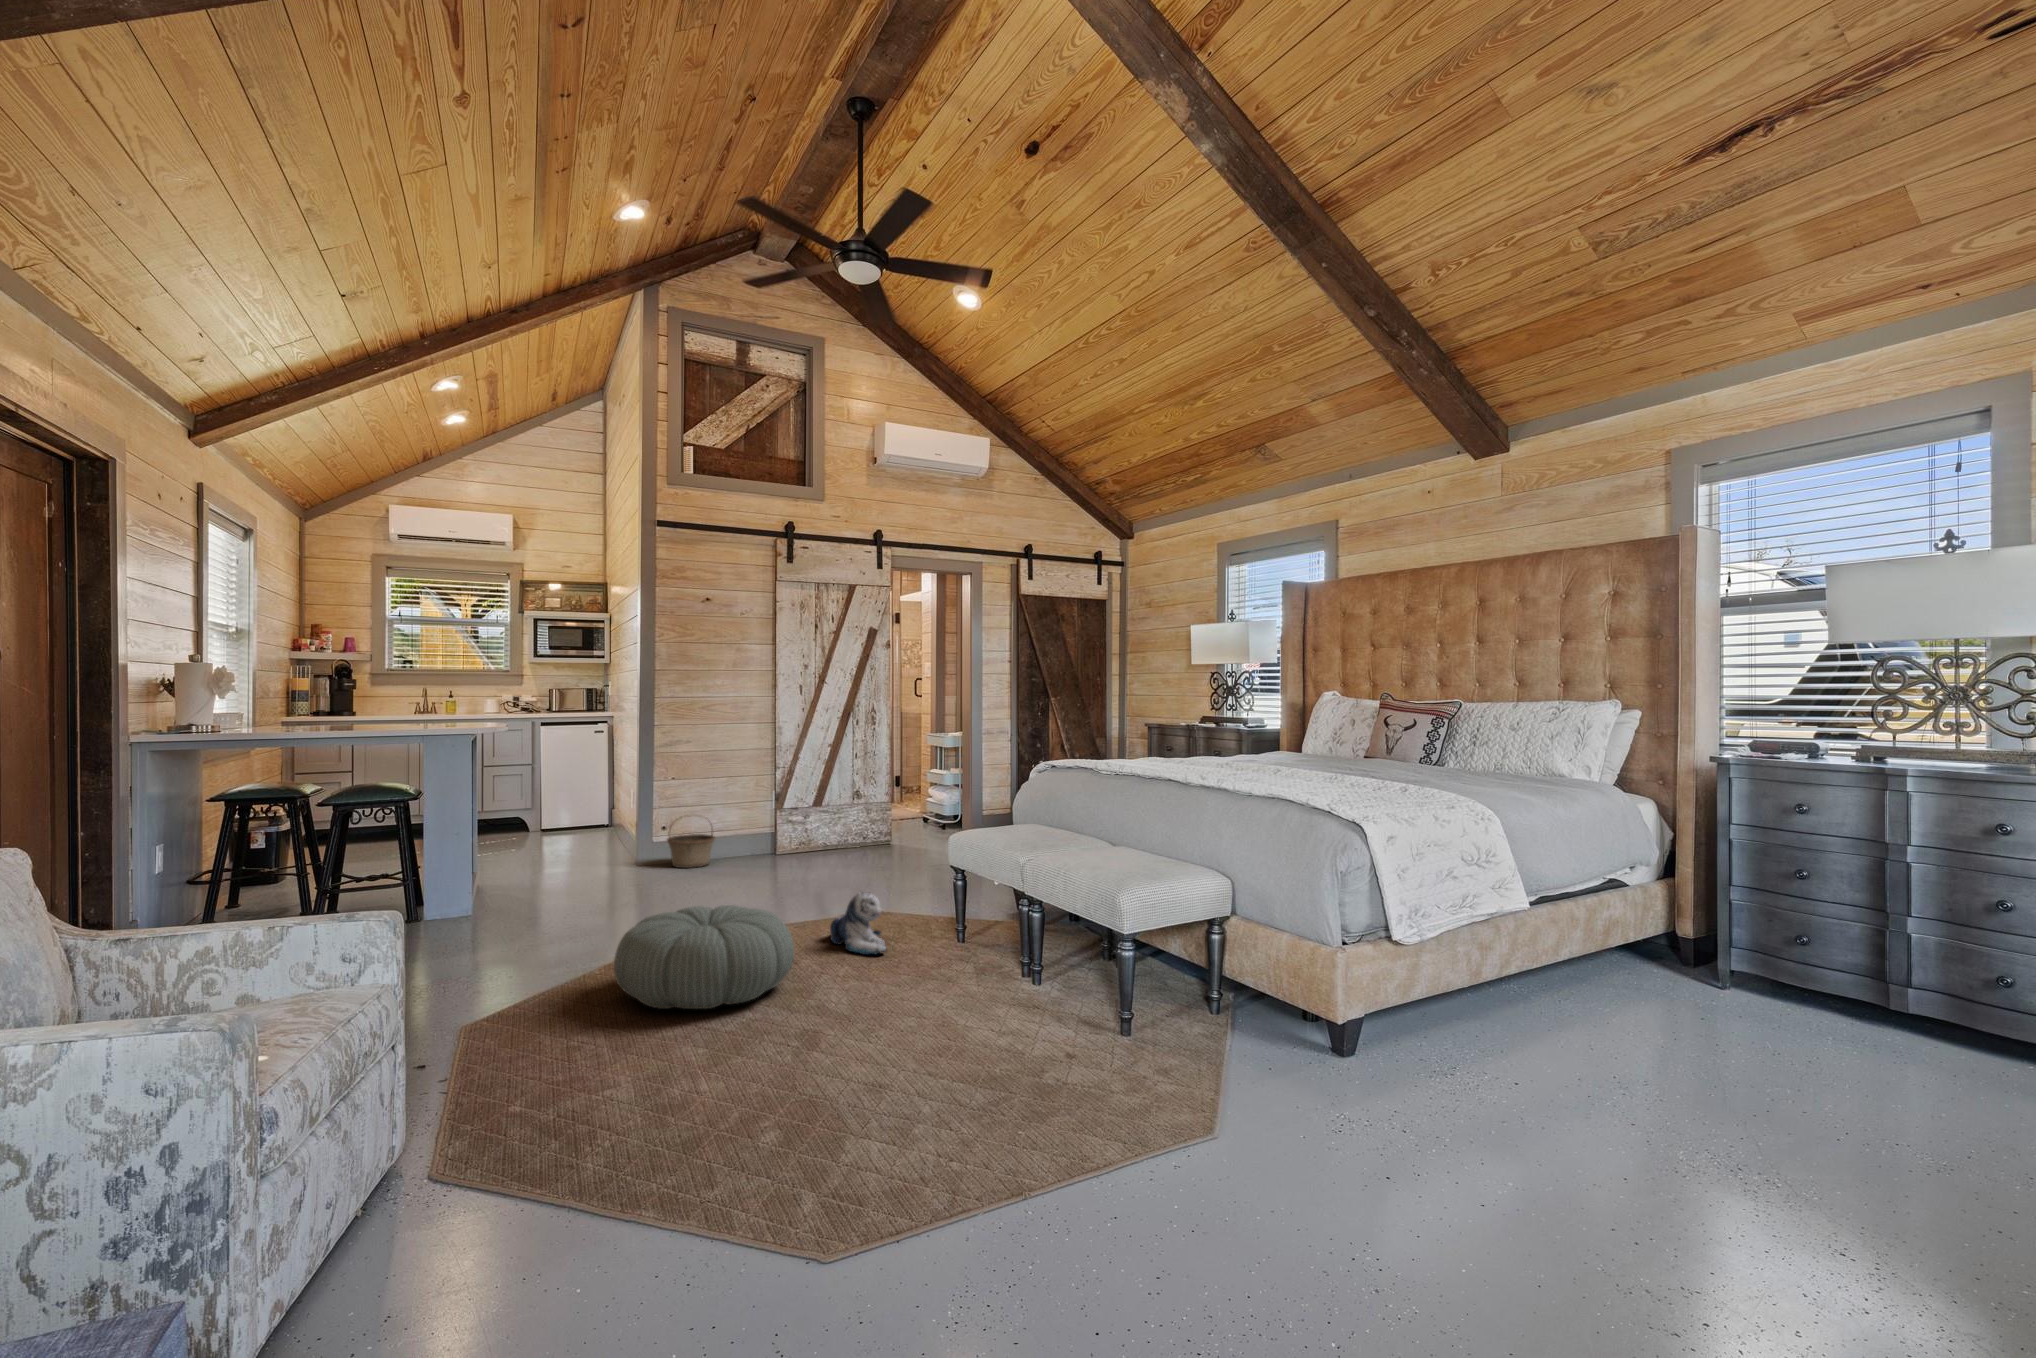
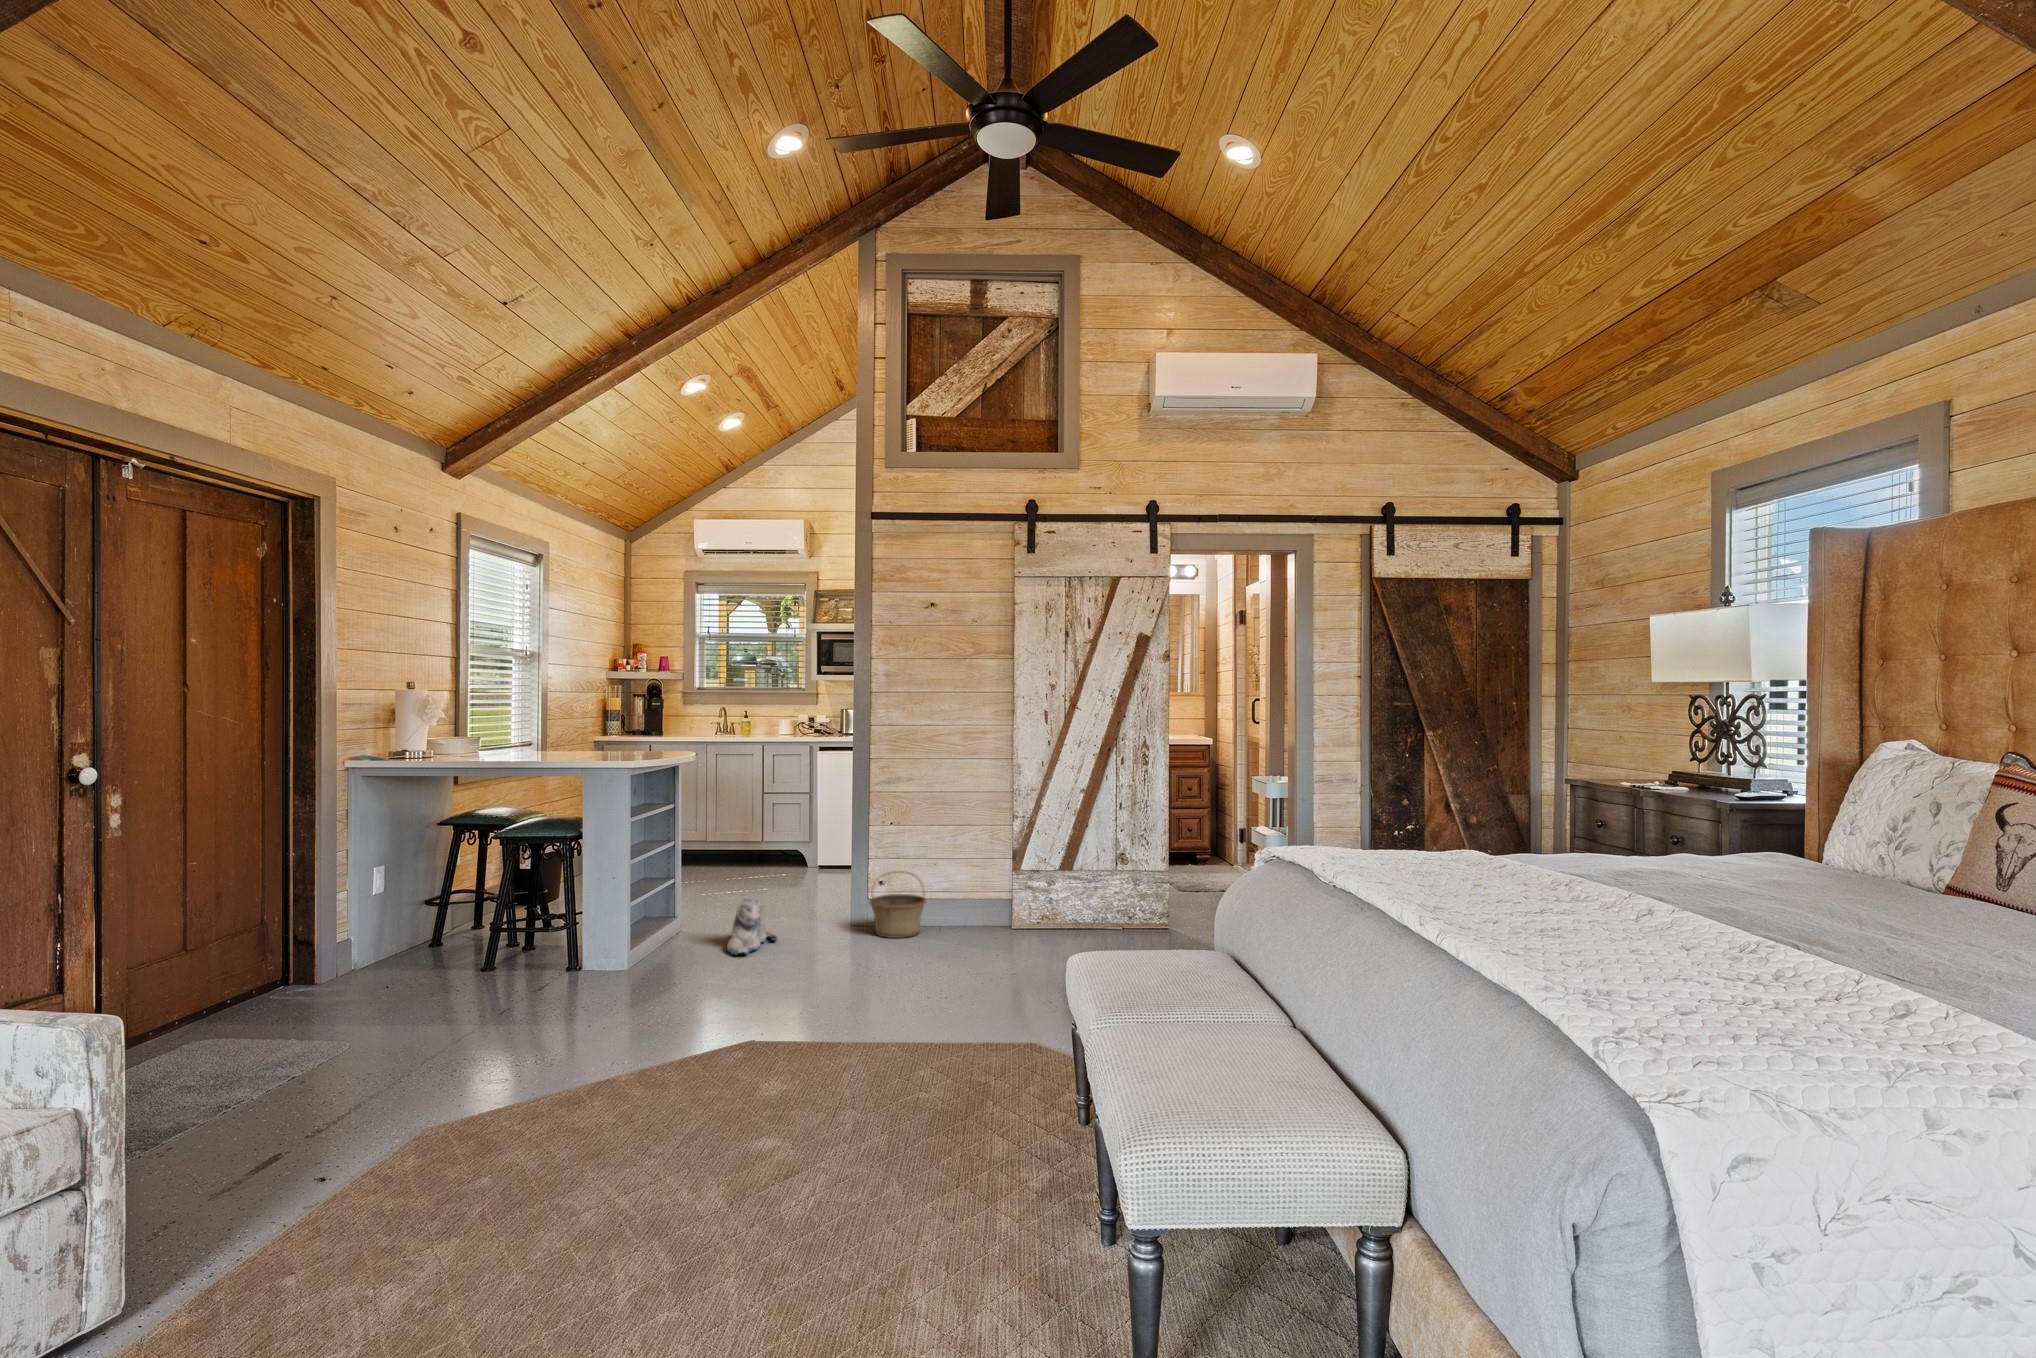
plush toy: present [830,892,886,955] -> present [727,899,777,955]
pouf: present [614,905,794,1009] -> none [489,1038,752,1215]

